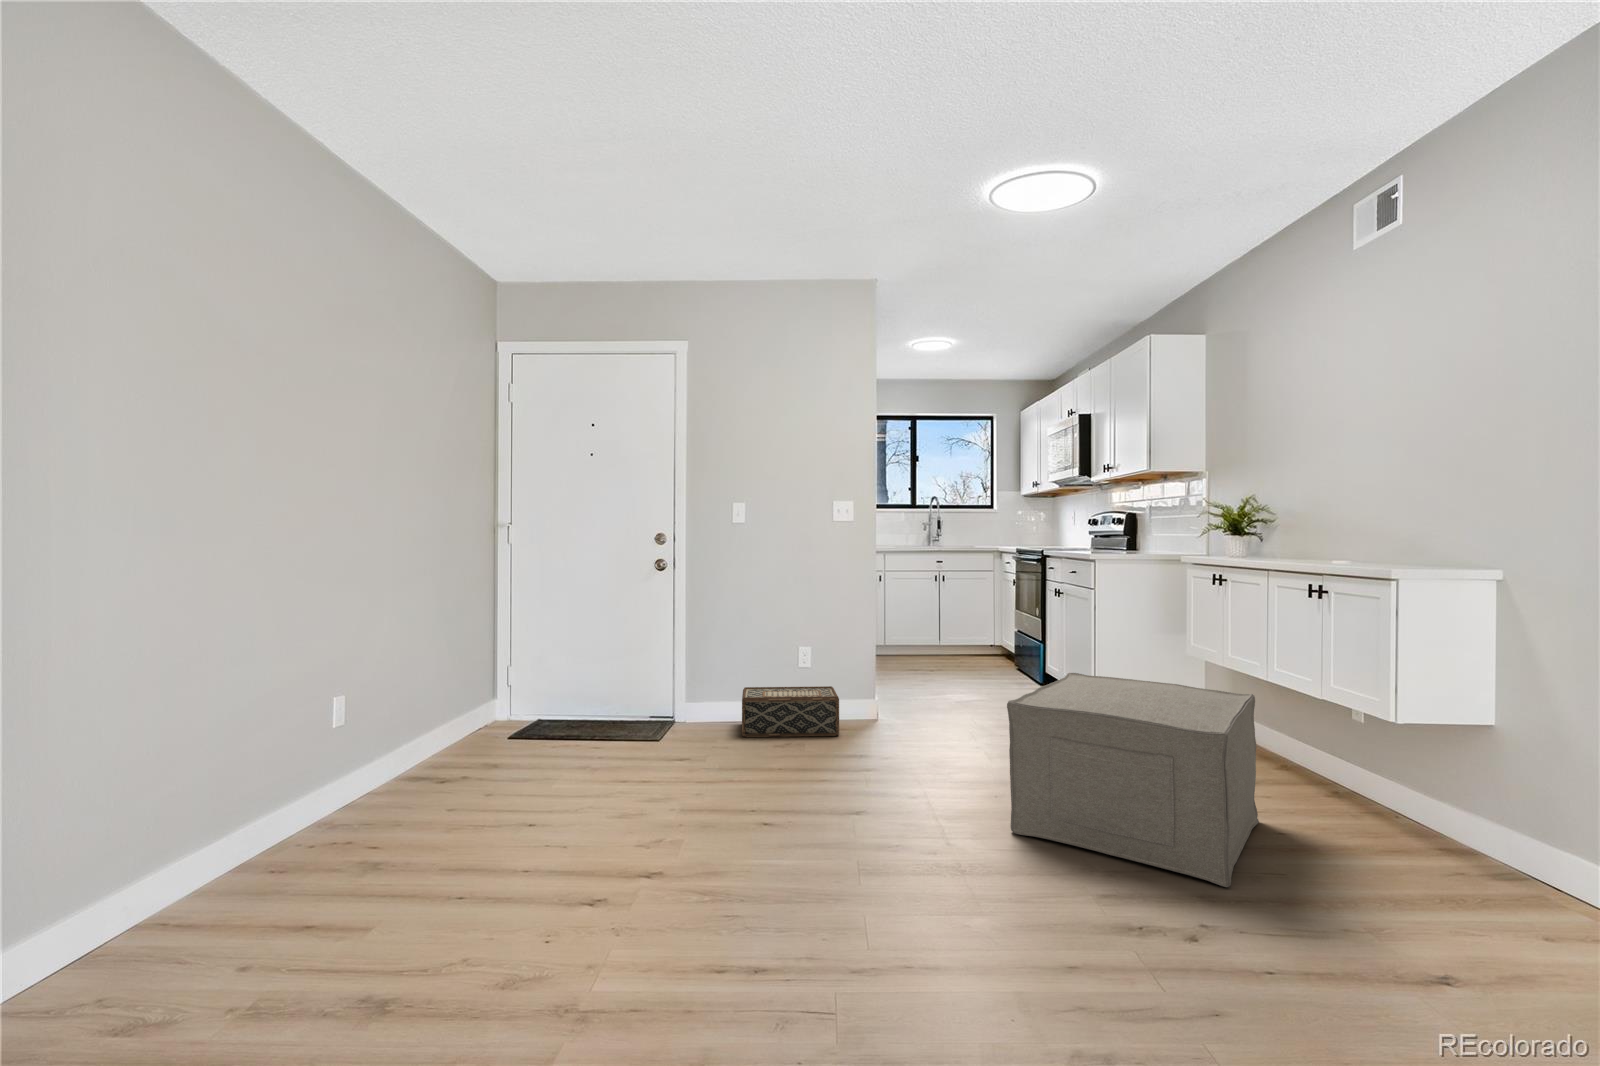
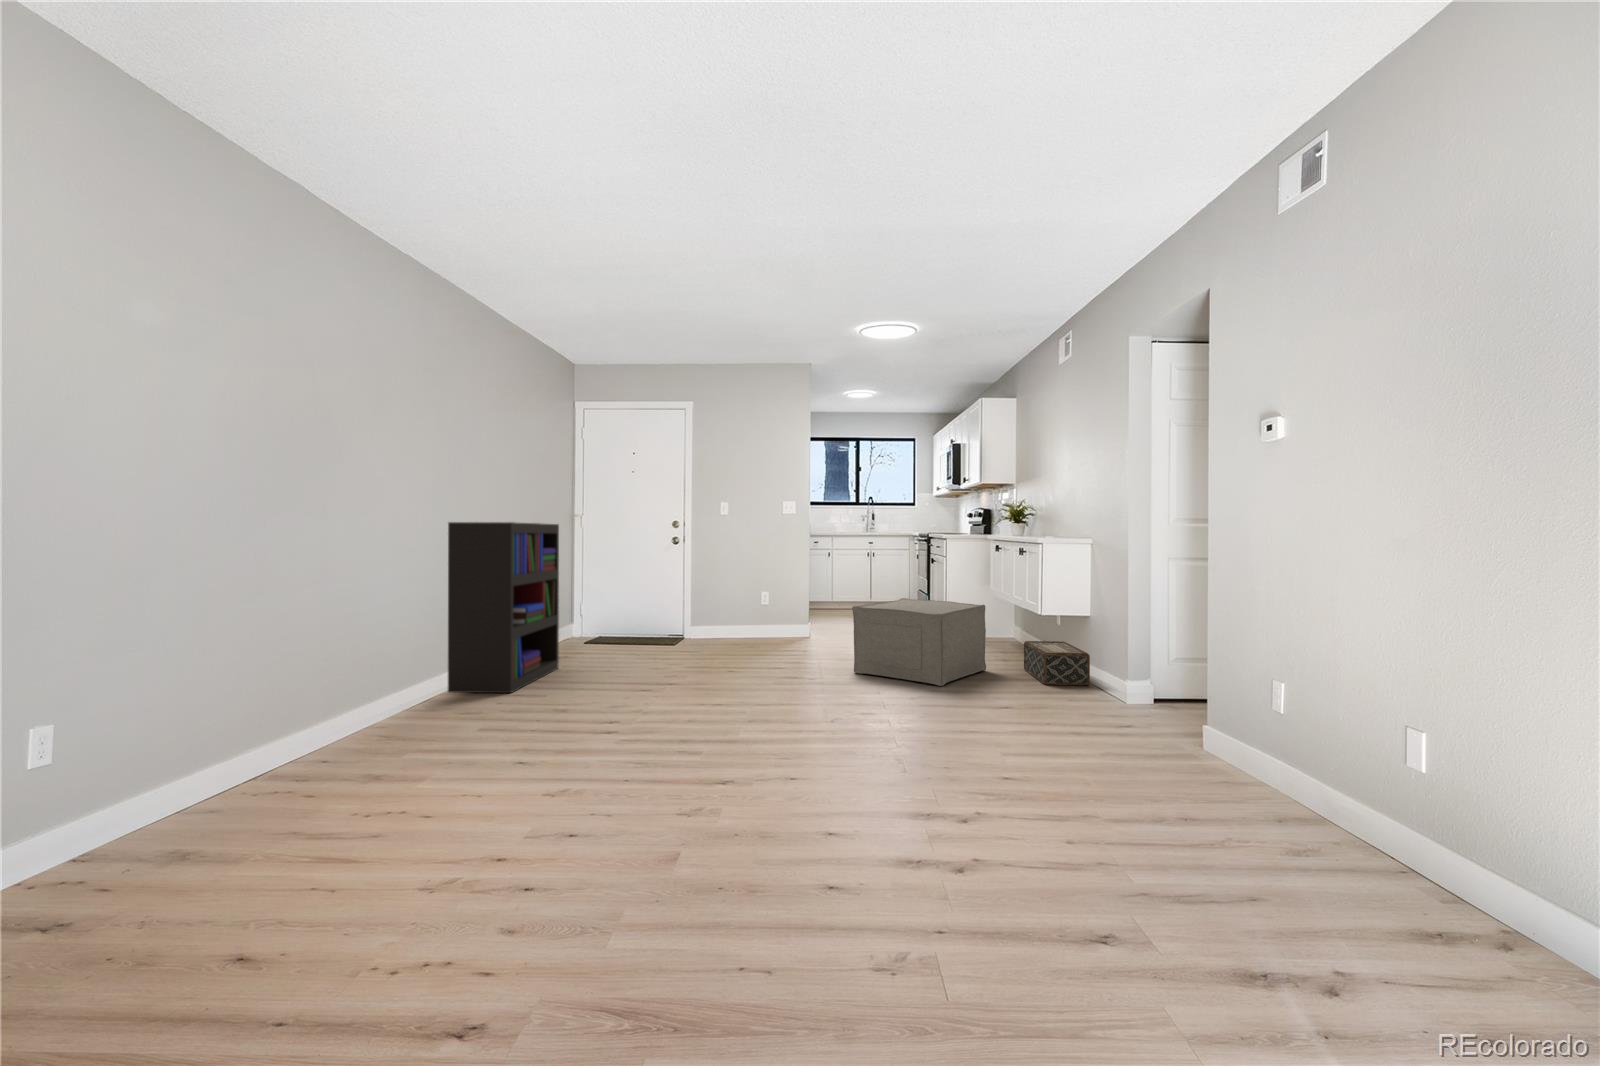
bookshelf: none [139,542,436,932] -> present [448,522,559,693]
woven basket: present [742,686,839,737] -> present [1024,641,1090,685]

